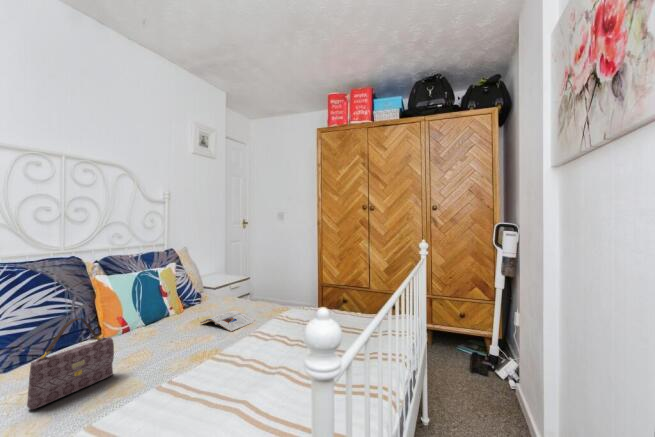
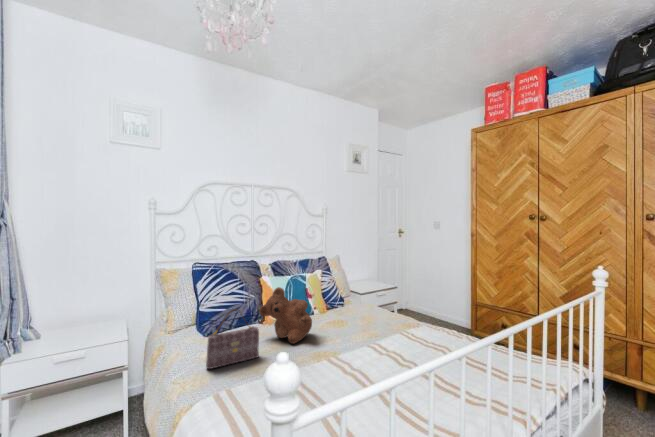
teddy bear: none [102,286,180,350] -> present [260,287,312,344]
magazine: present [200,310,256,332] -> none [334,320,383,341]

